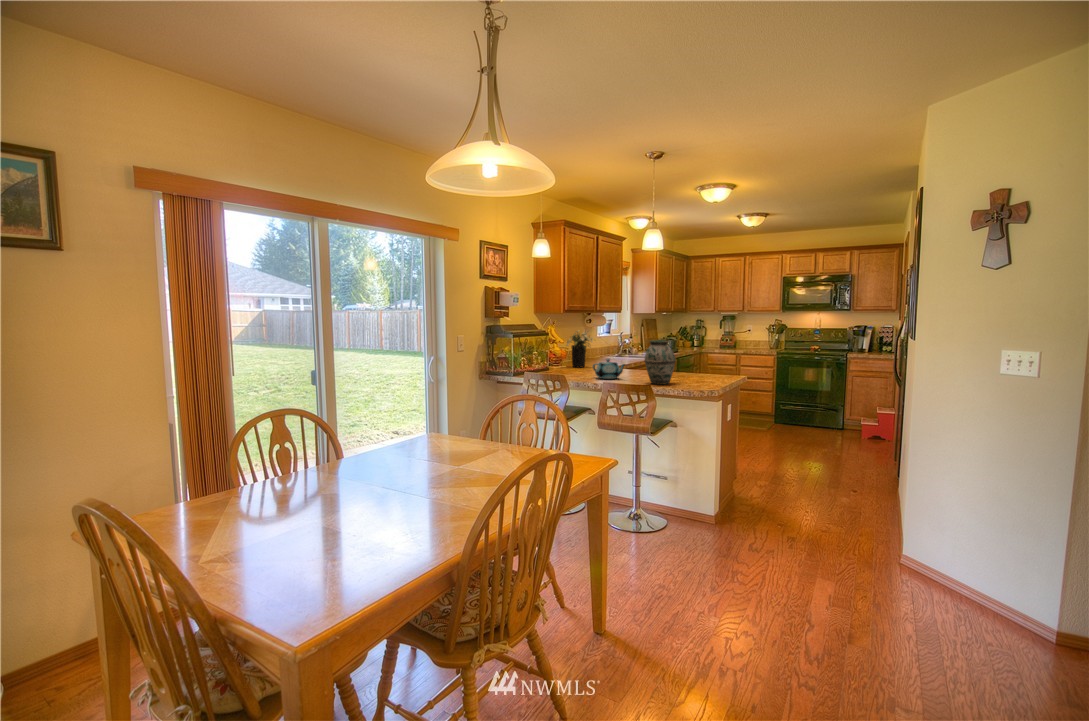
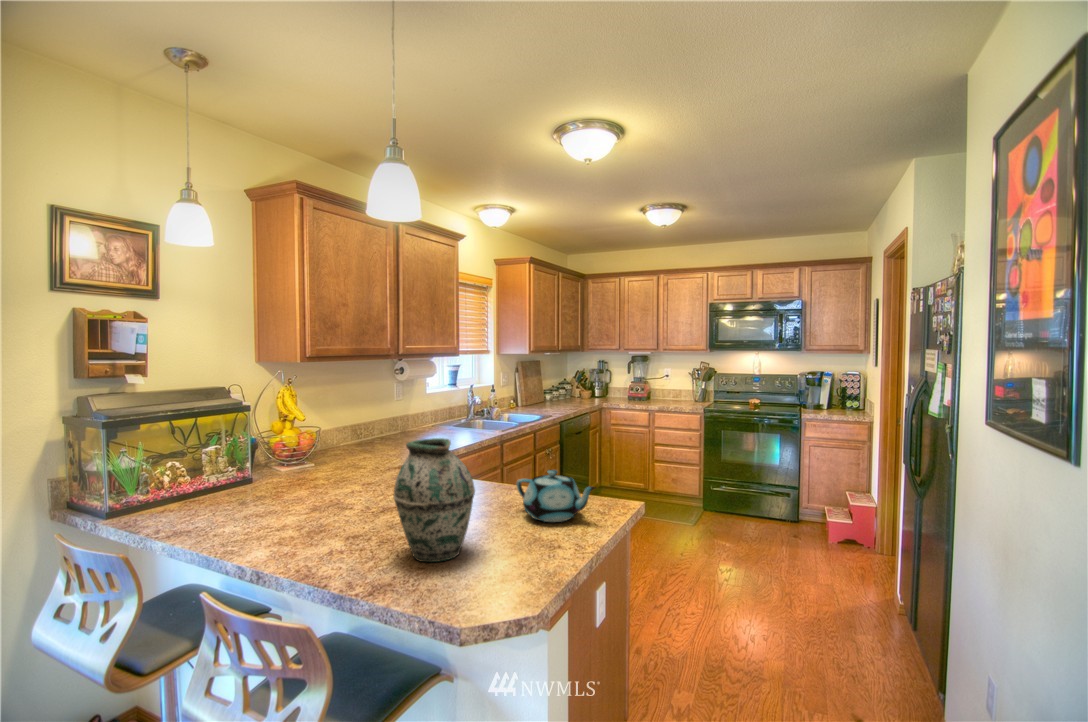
flower arrangement: present [567,331,593,367] -> none [314,390,379,465]
teapot: present [593,359,625,379] -> present [516,470,596,522]

